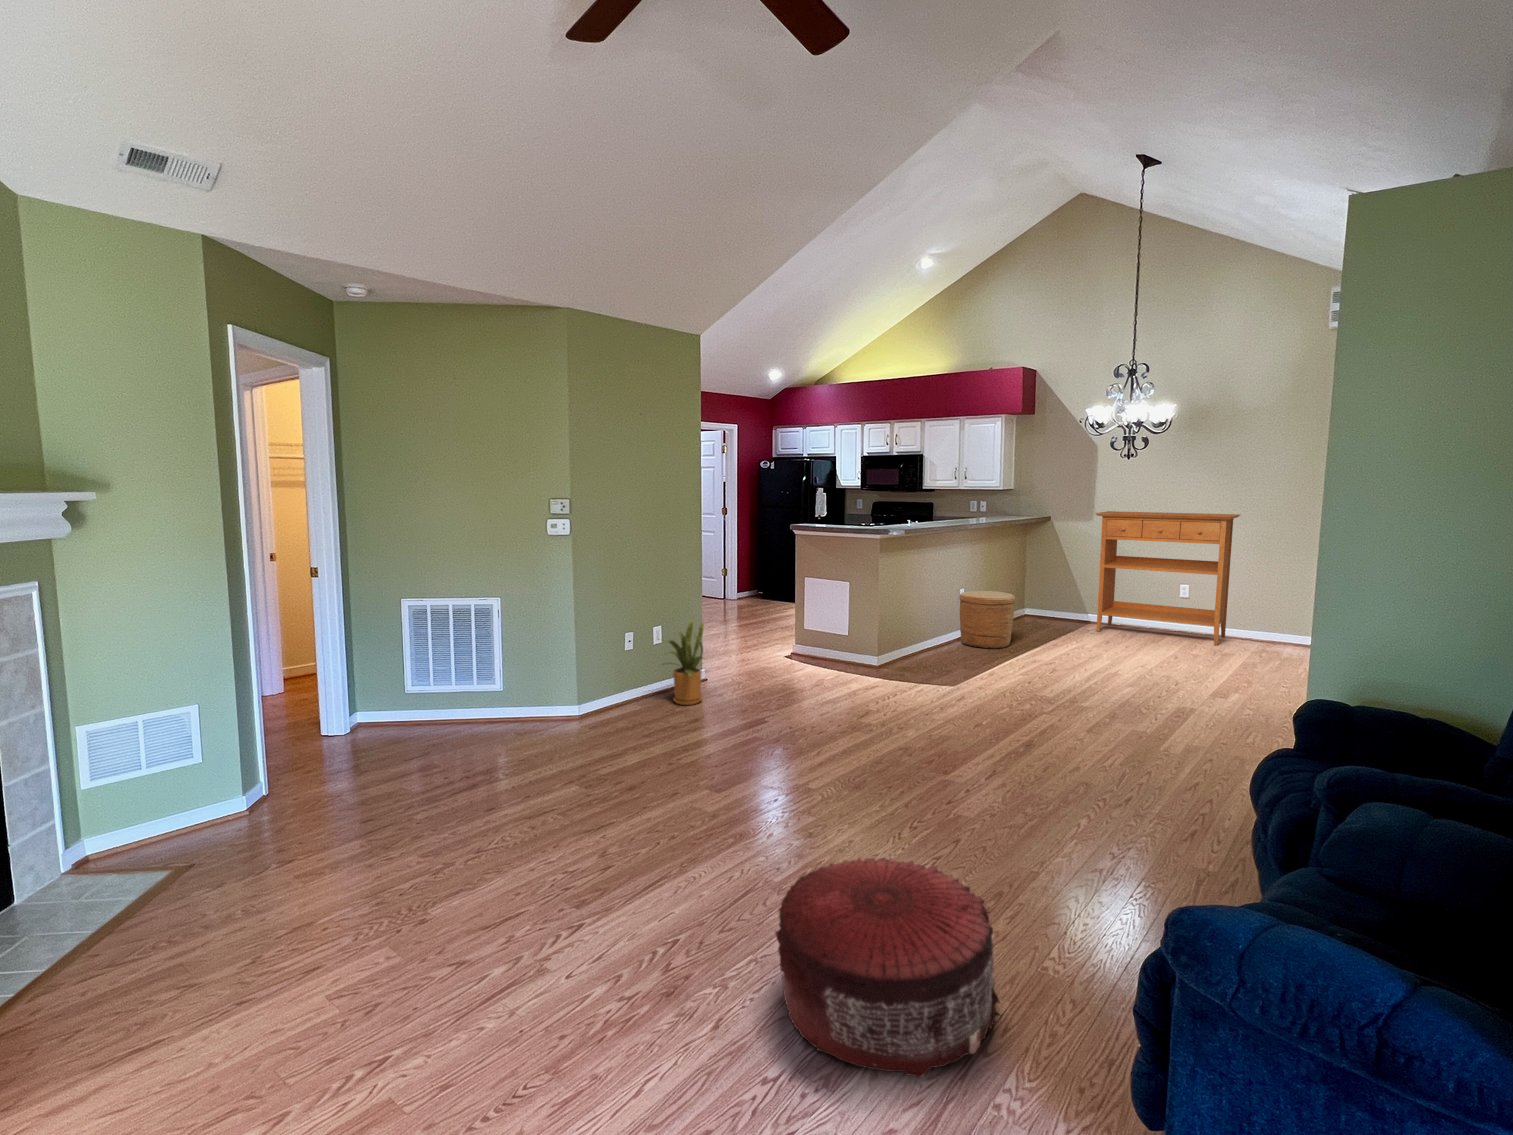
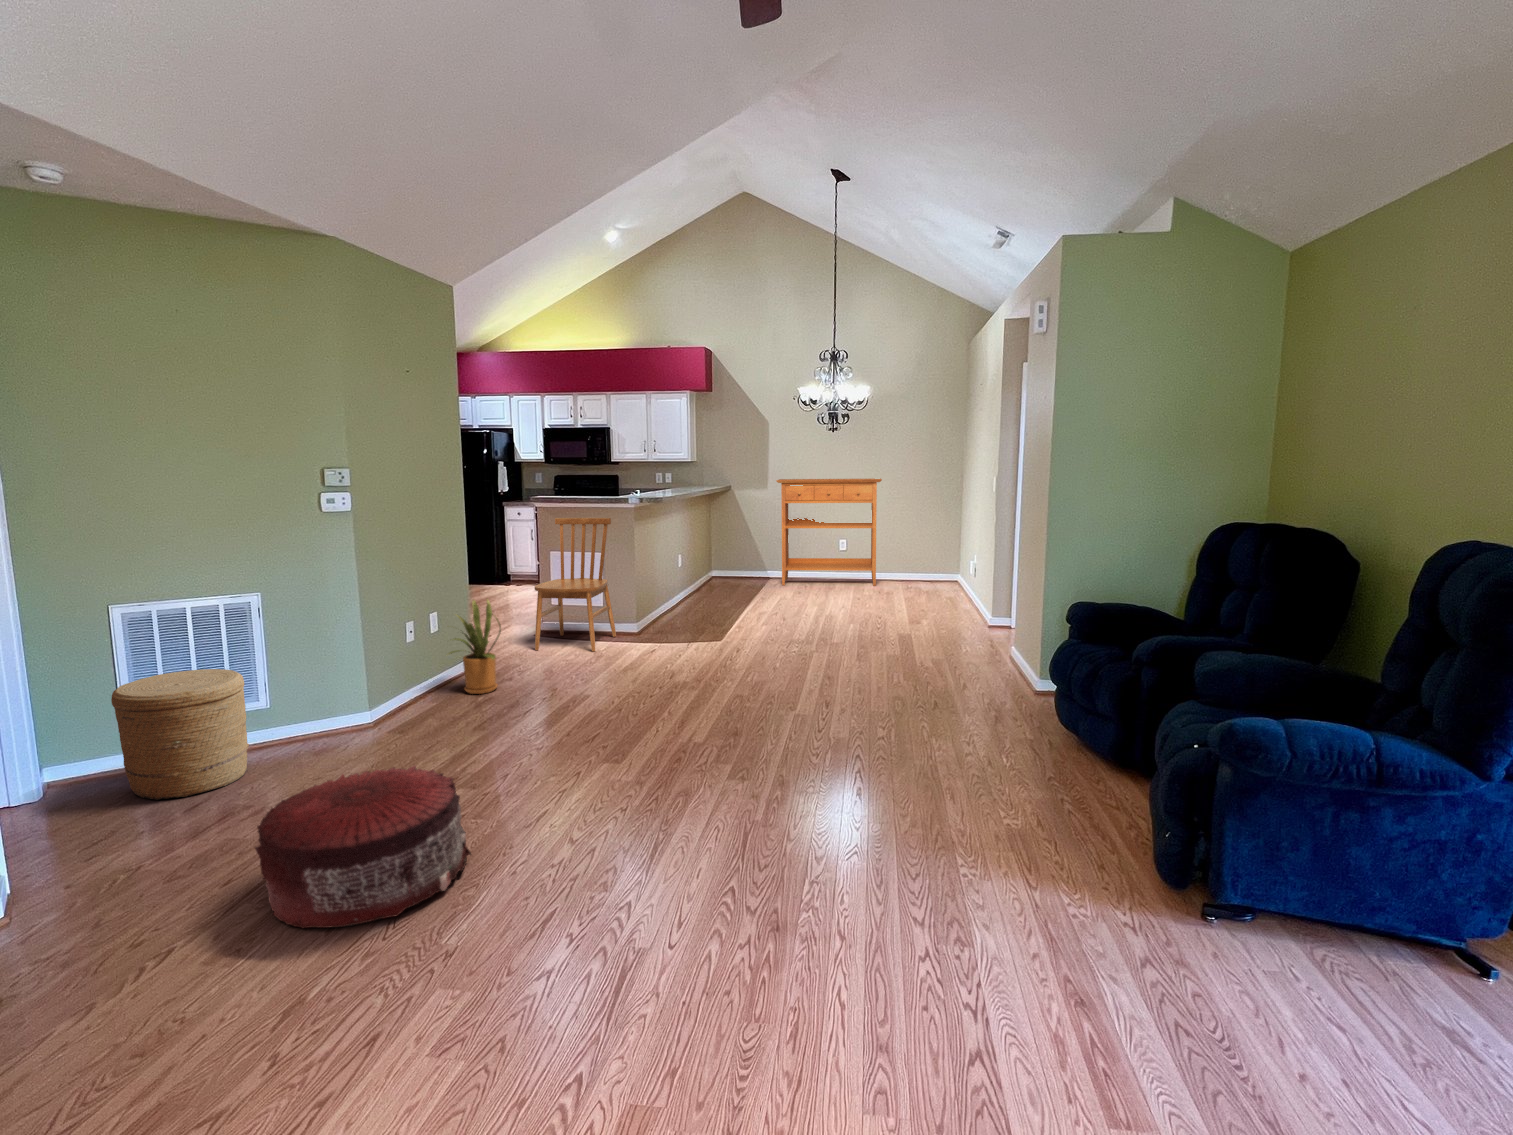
dining chair: none [773,546,858,679] -> present [535,518,616,652]
woven basket: present [959,591,1015,649] -> present [111,669,249,800]
pouf: present [776,858,1000,1077] -> present [255,766,471,928]

